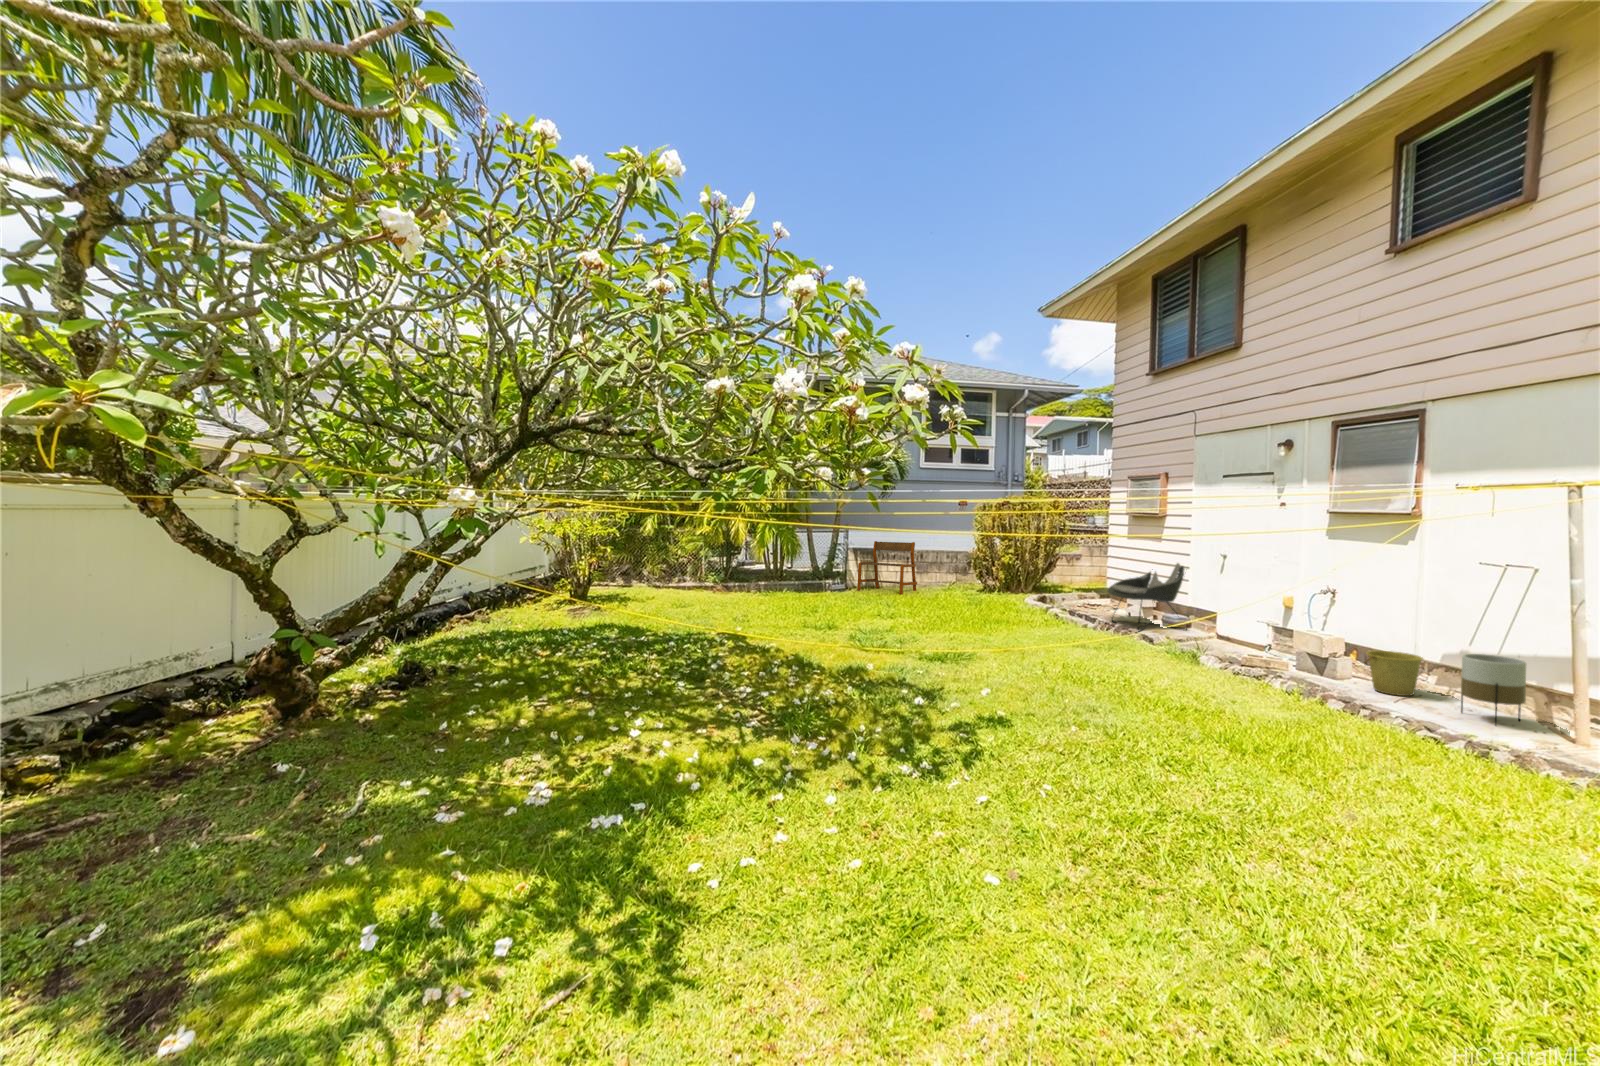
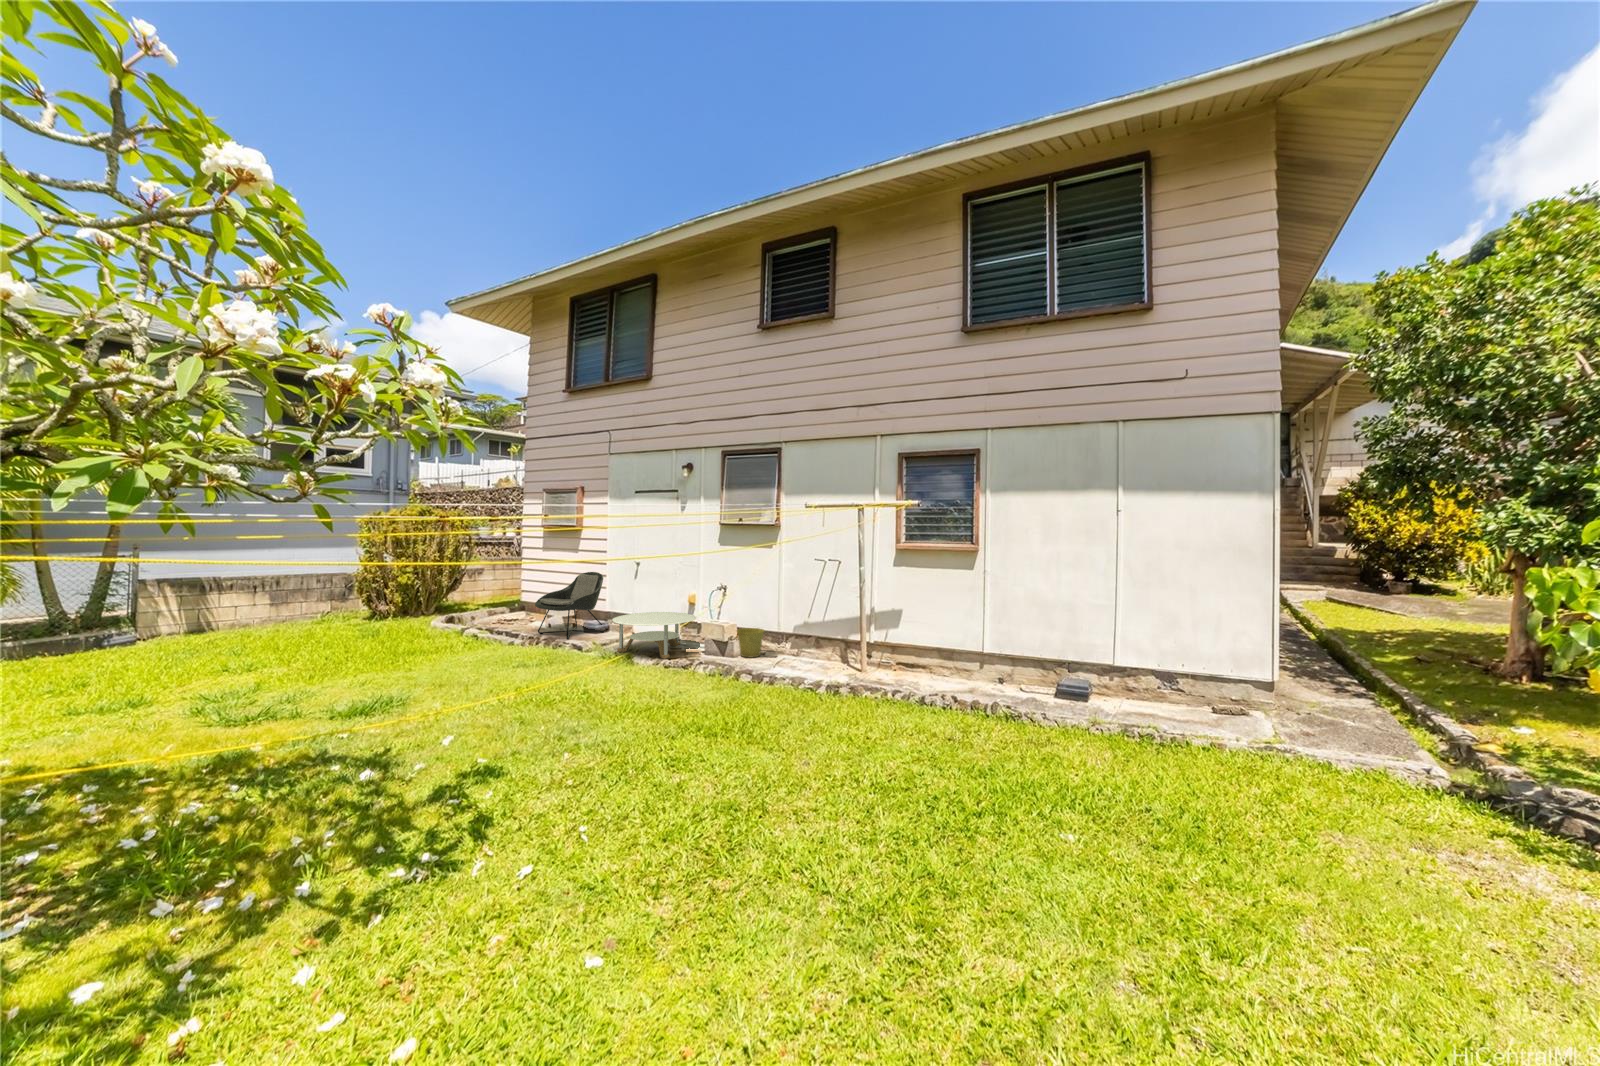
bench: present [857,541,917,594] -> none [156,565,274,639]
round table: none [1179,611,1304,671] -> present [612,612,696,659]
planter: present [1461,654,1526,725] -> none [786,623,814,666]

